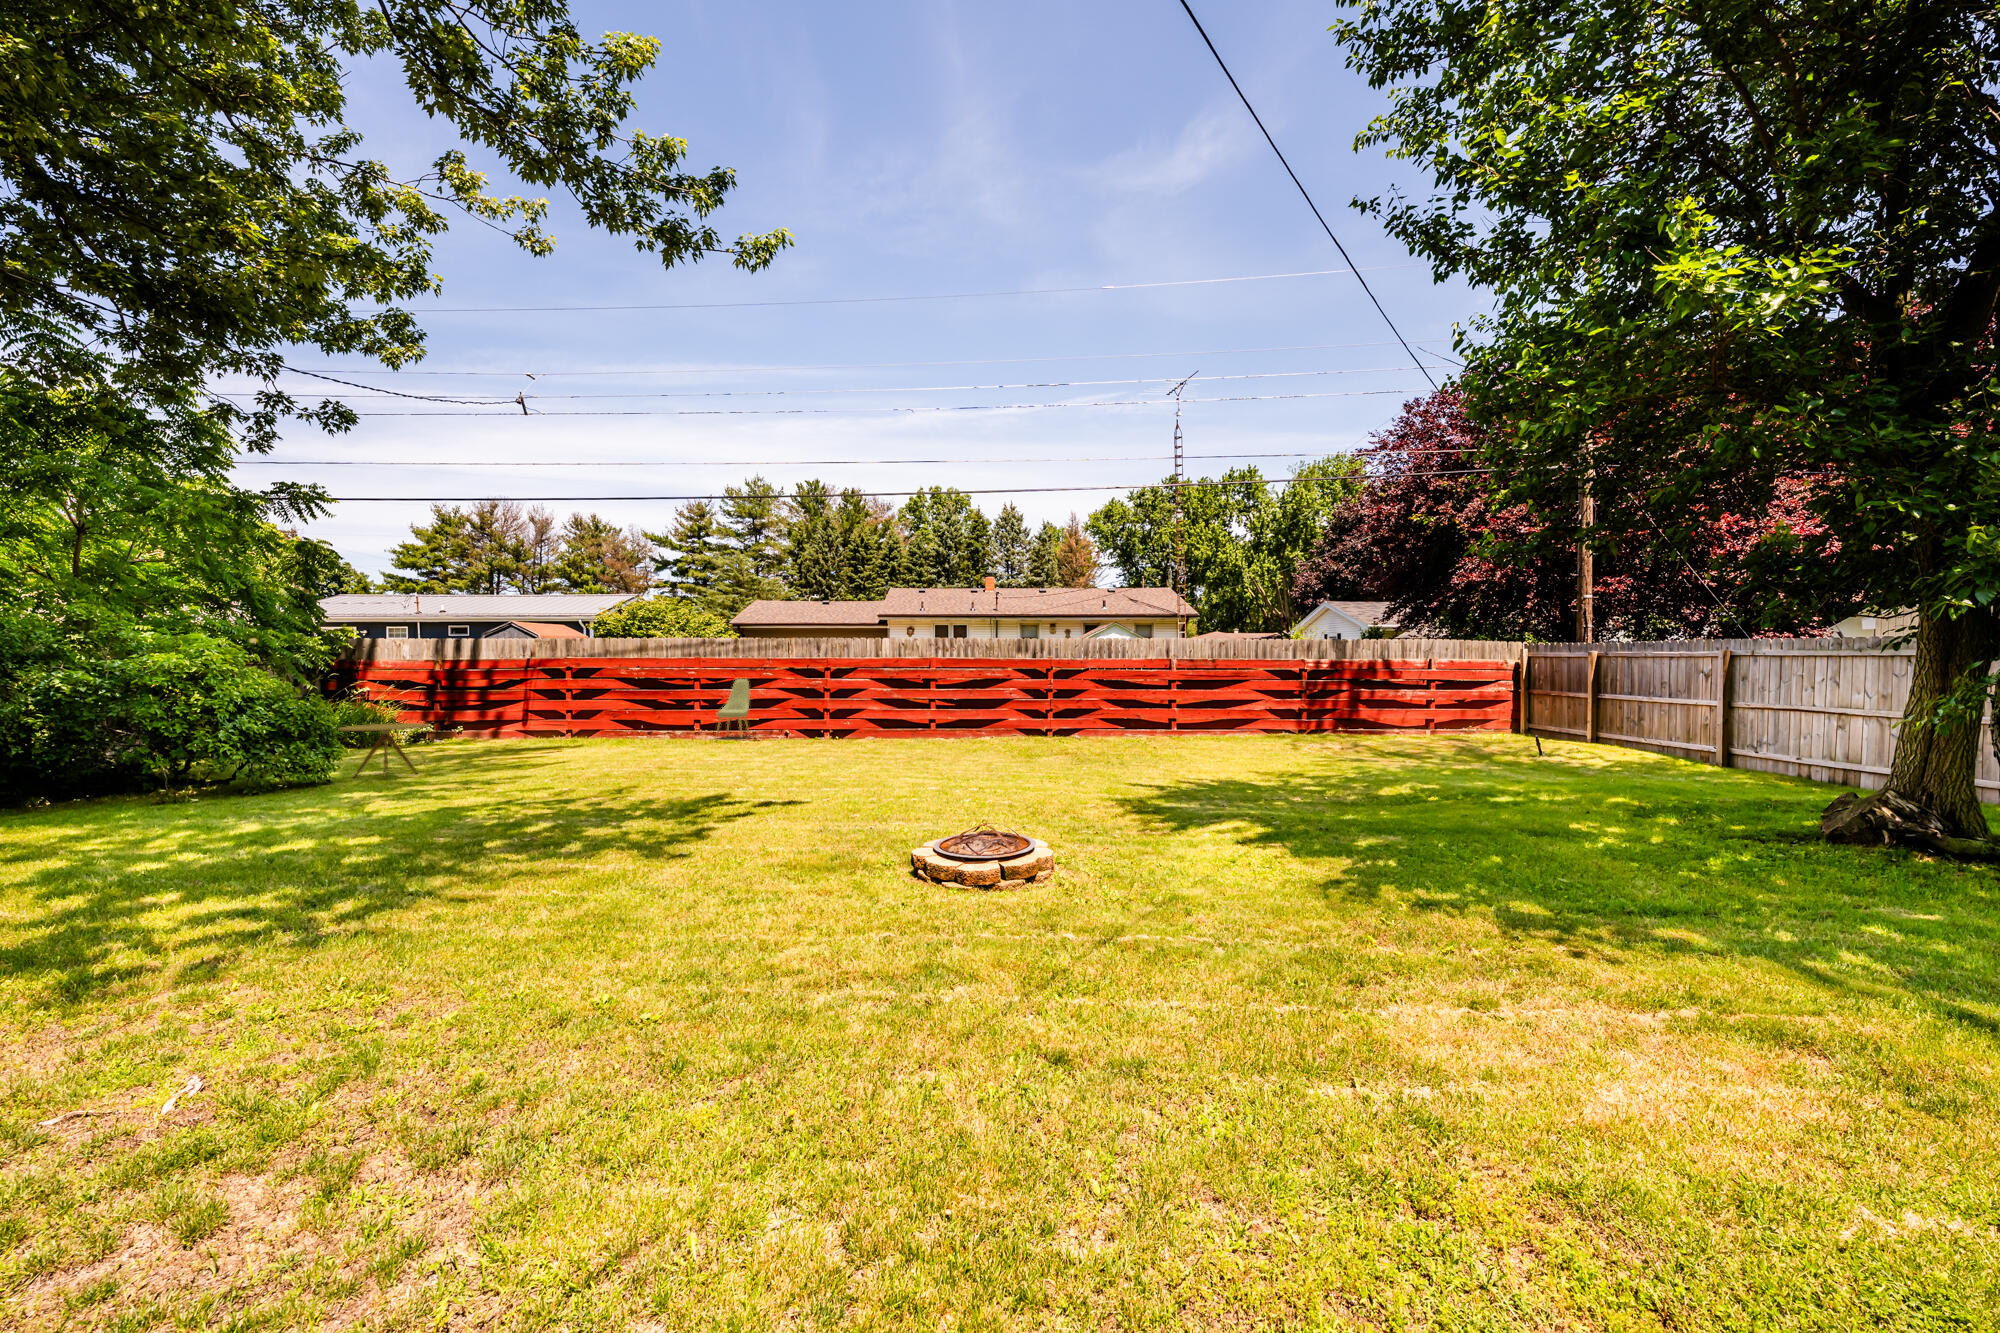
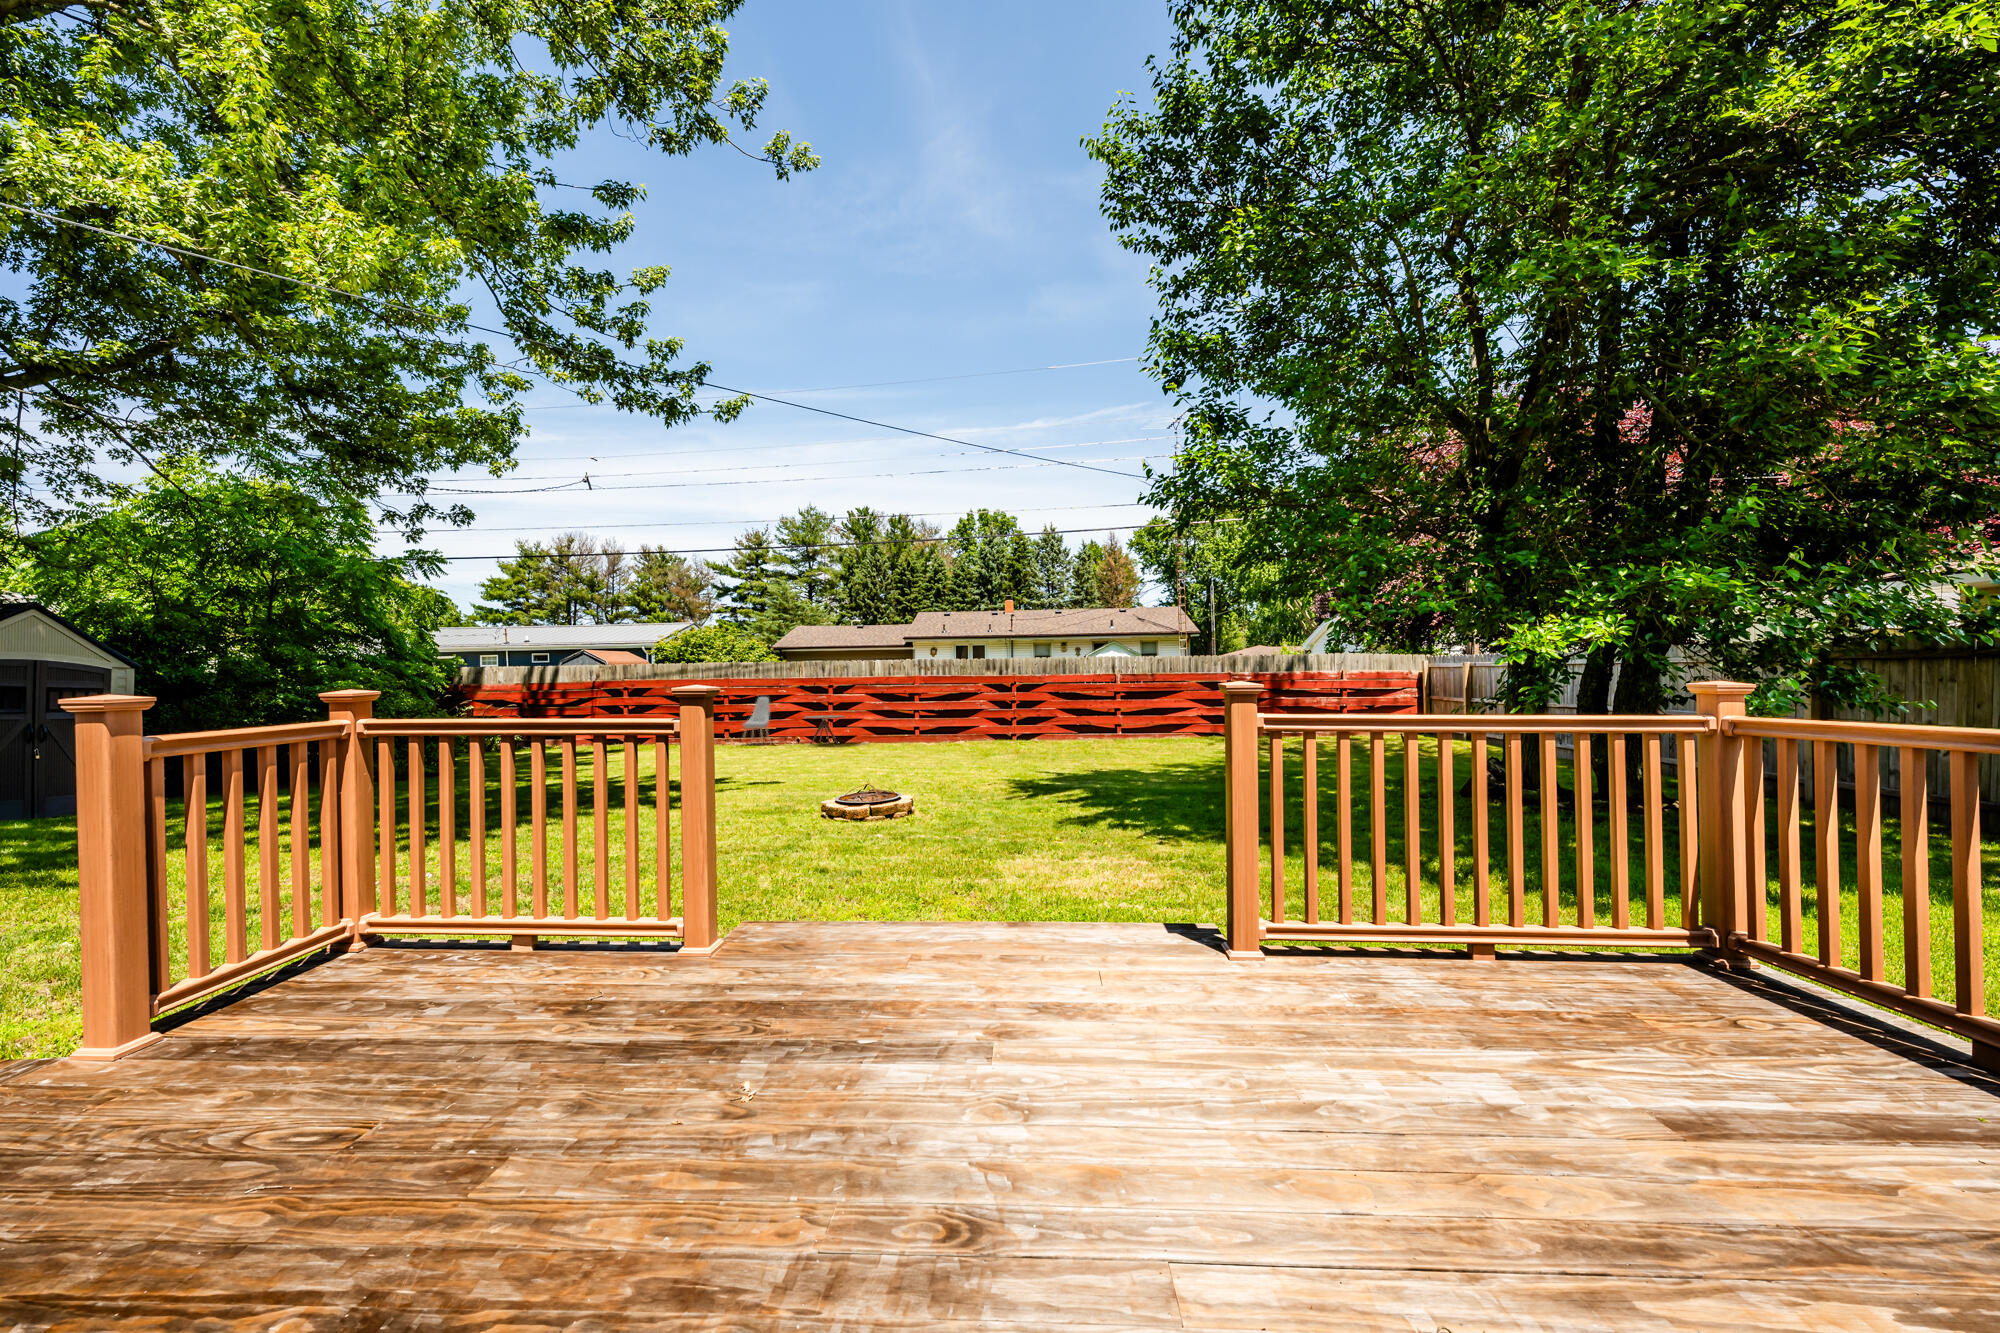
round table: present [339,723,430,778] -> present [803,715,845,746]

